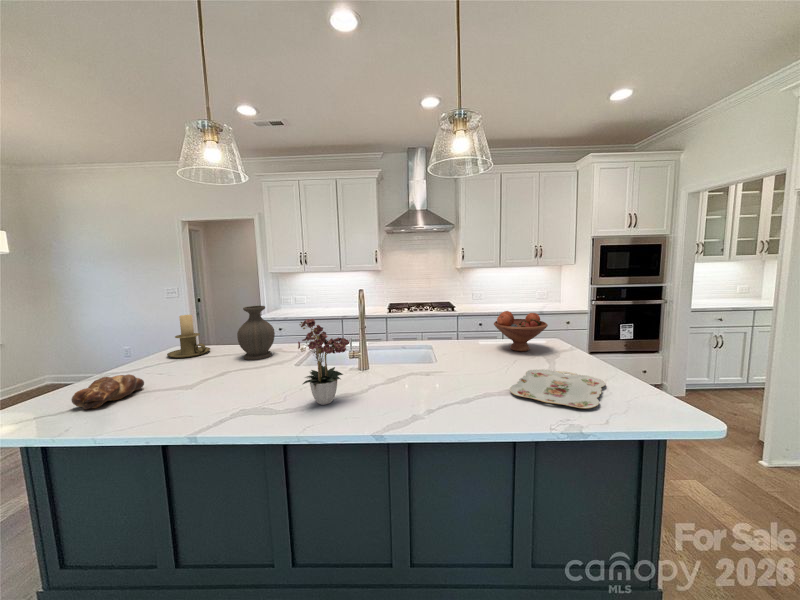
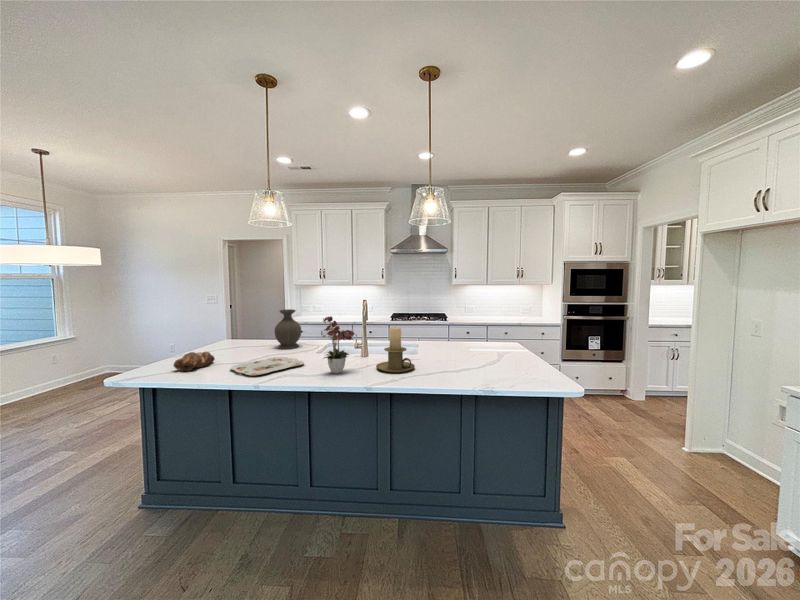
fruit bowl: present [494,311,548,351] -> none [465,319,505,350]
candle holder: present [167,315,210,358] -> present [376,328,415,373]
serving tray: present [510,370,605,409] -> present [230,357,304,376]

